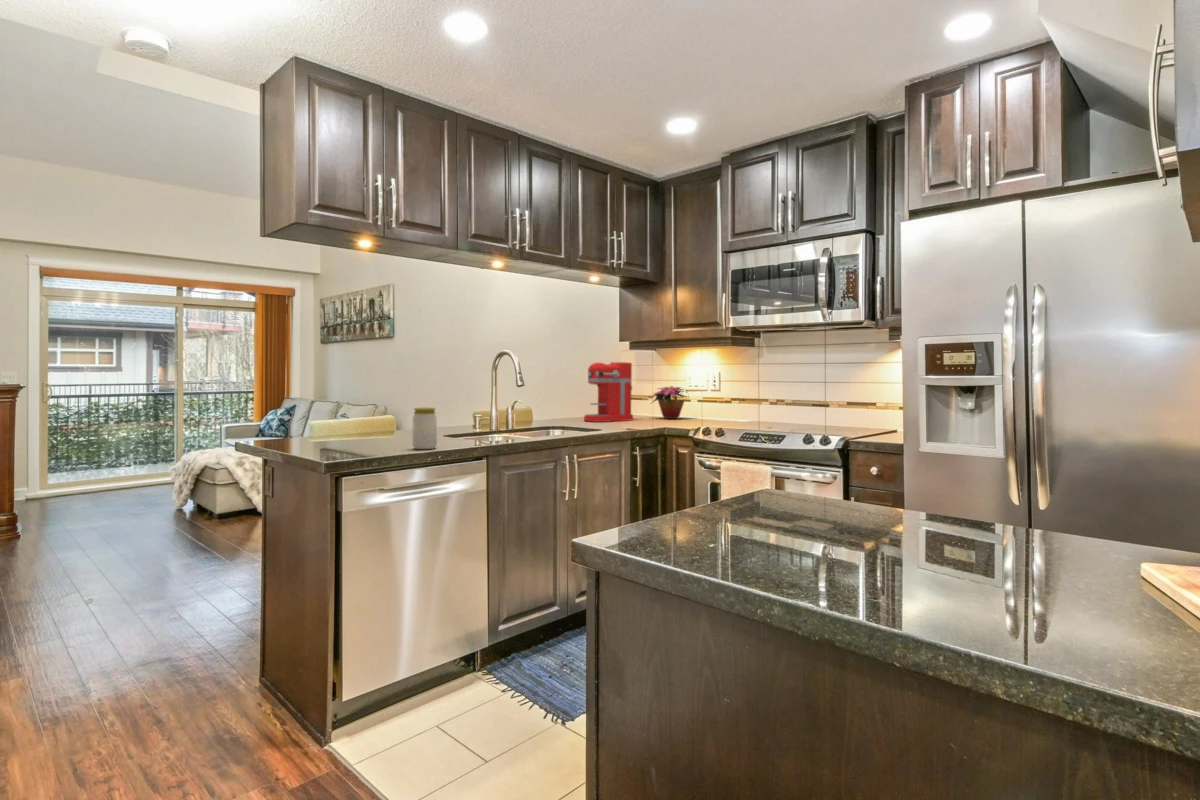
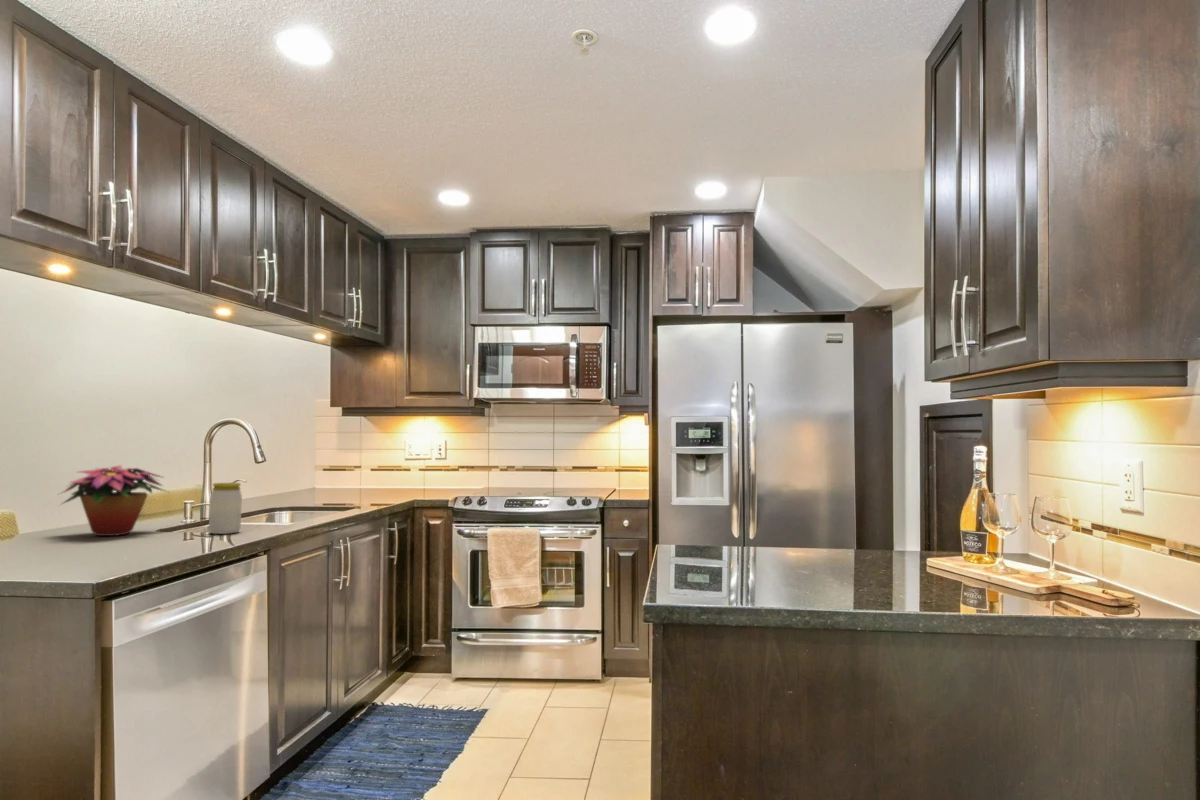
coffee maker: present [584,362,633,422] -> none [298,428,352,496]
flower arrangement: present [652,386,689,419] -> present [64,466,162,536]

